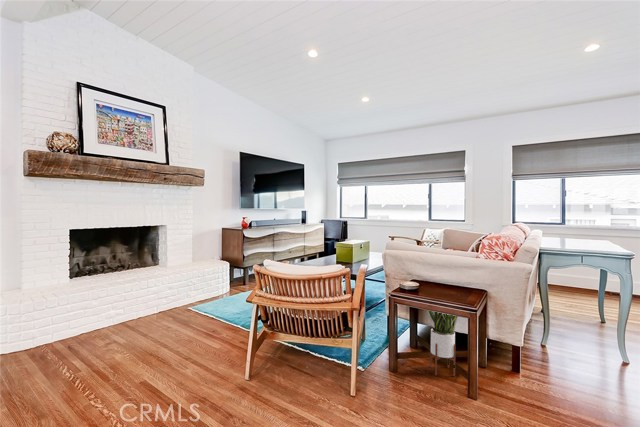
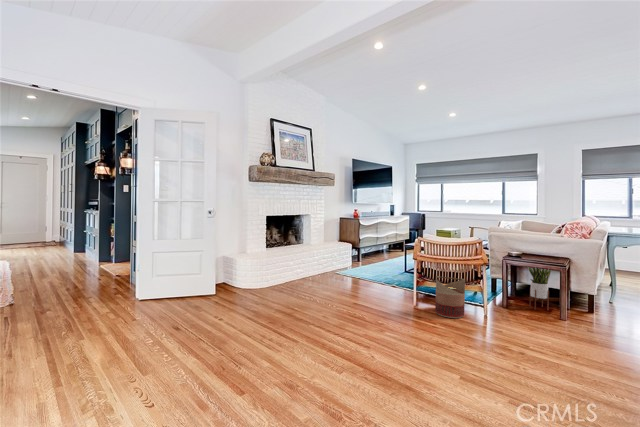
basket: none [272,332,318,410] -> present [435,276,466,318]

